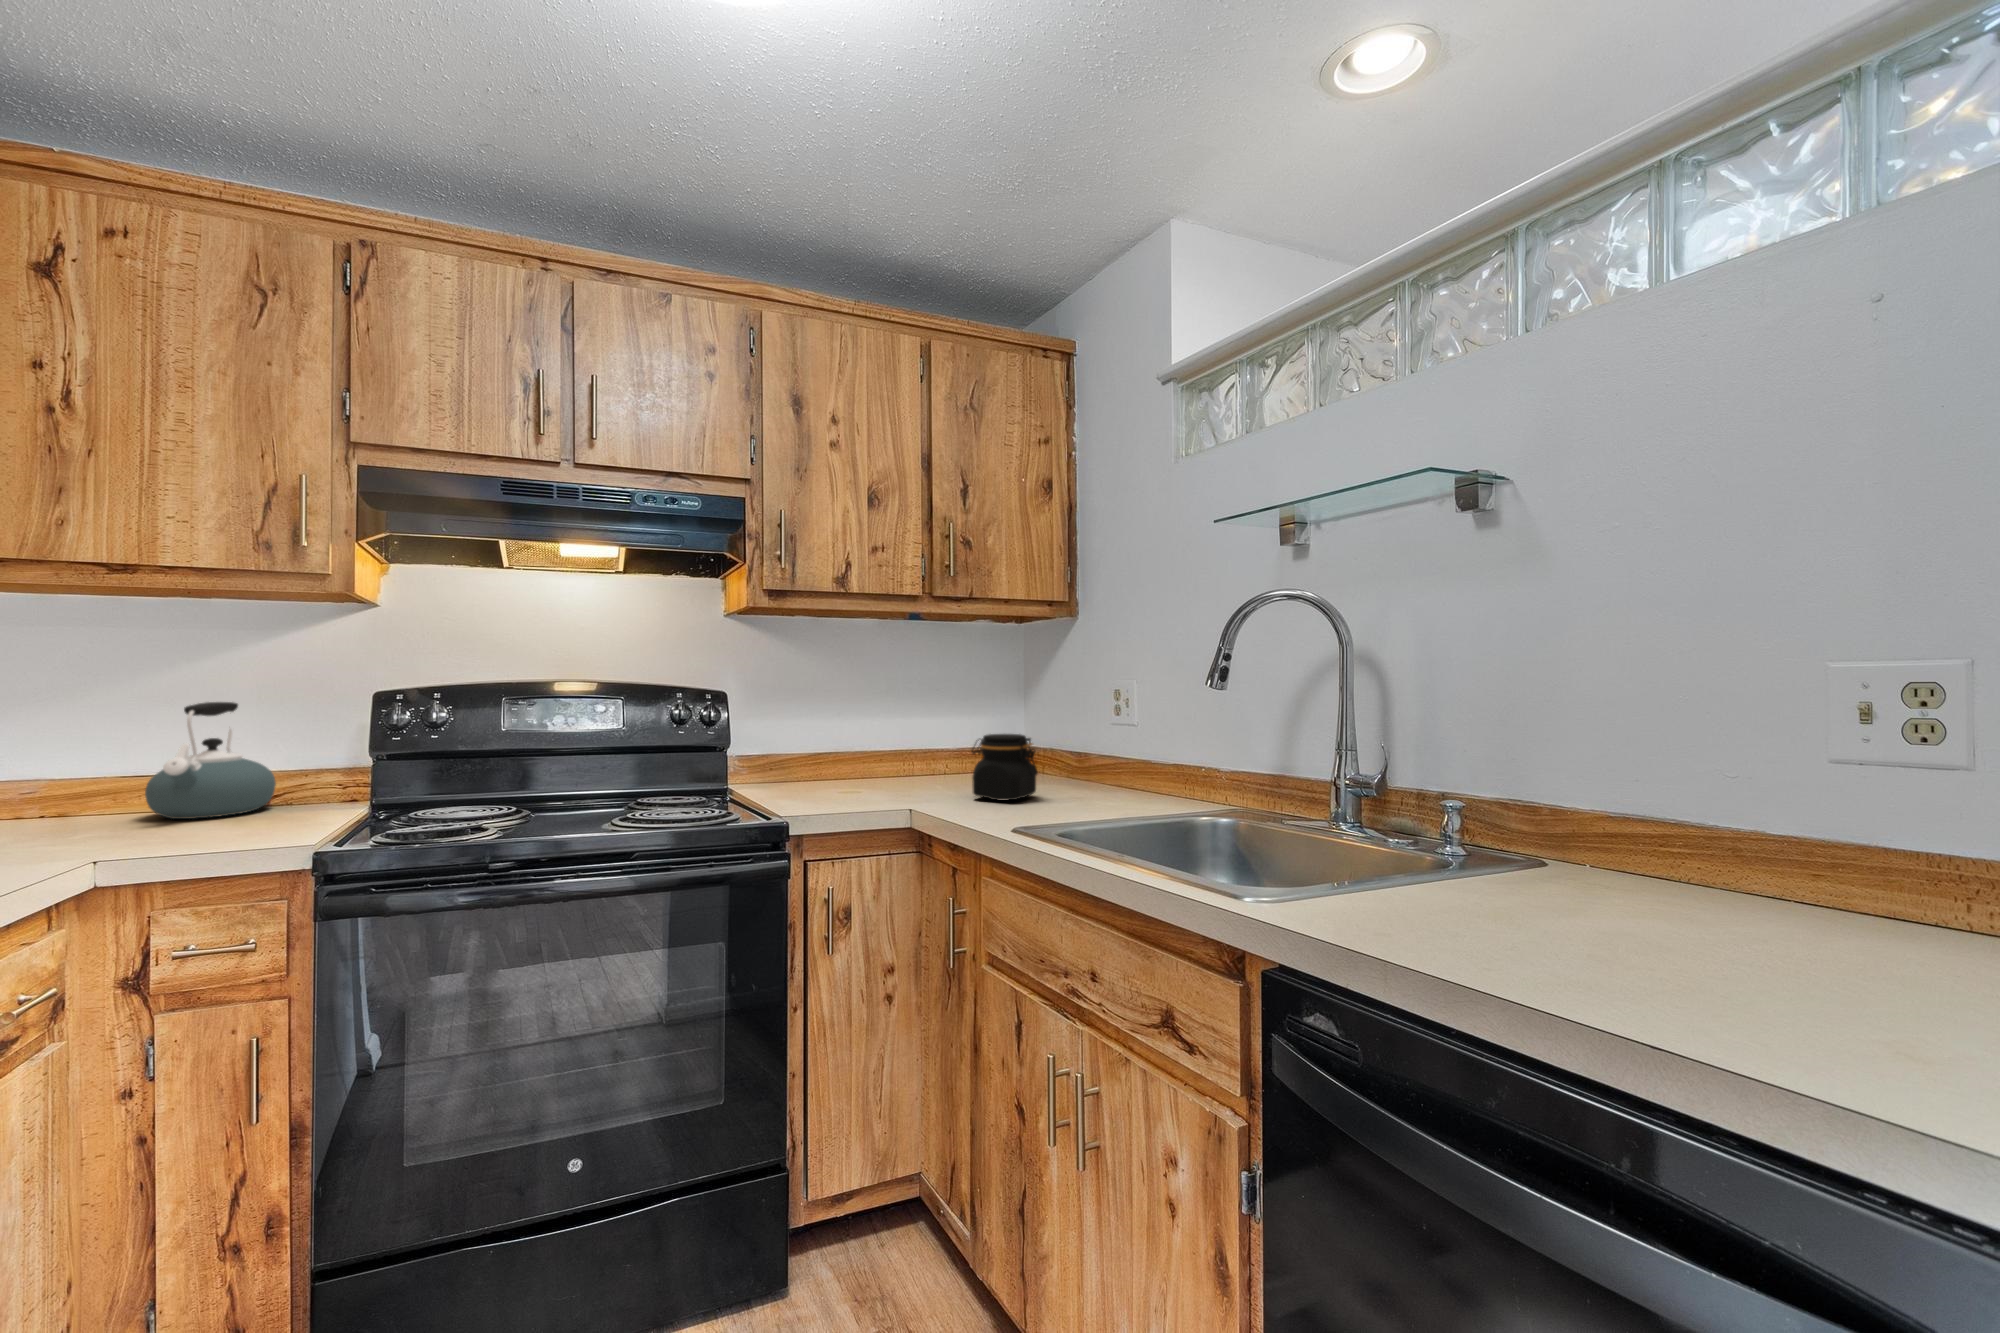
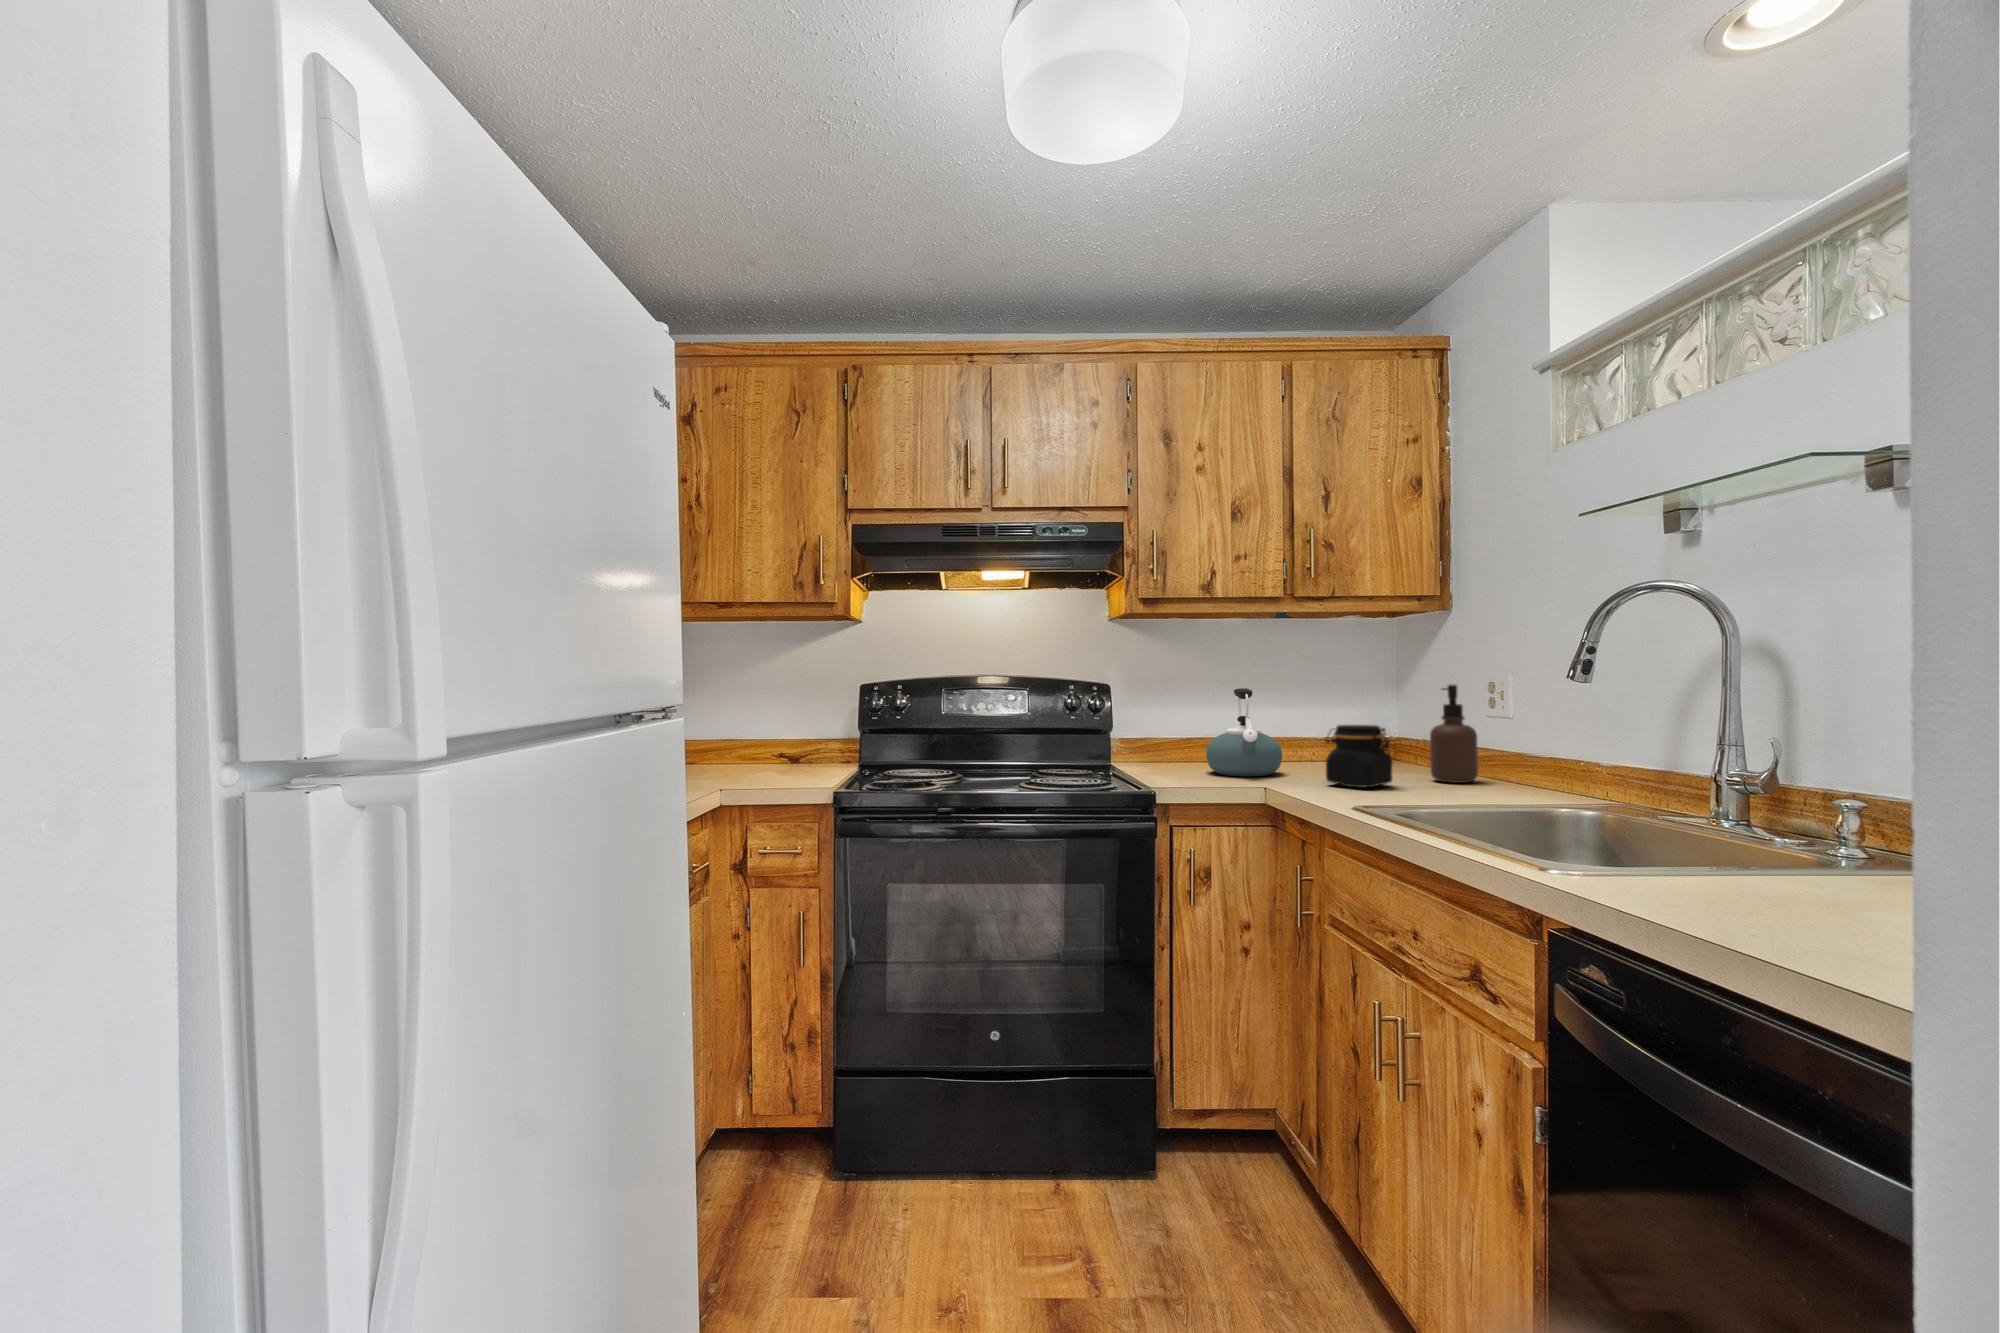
soap dispenser: none [1066,691,1108,788] -> present [1430,685,1478,783]
kettle: present [145,702,276,819] -> present [1206,688,1282,776]

